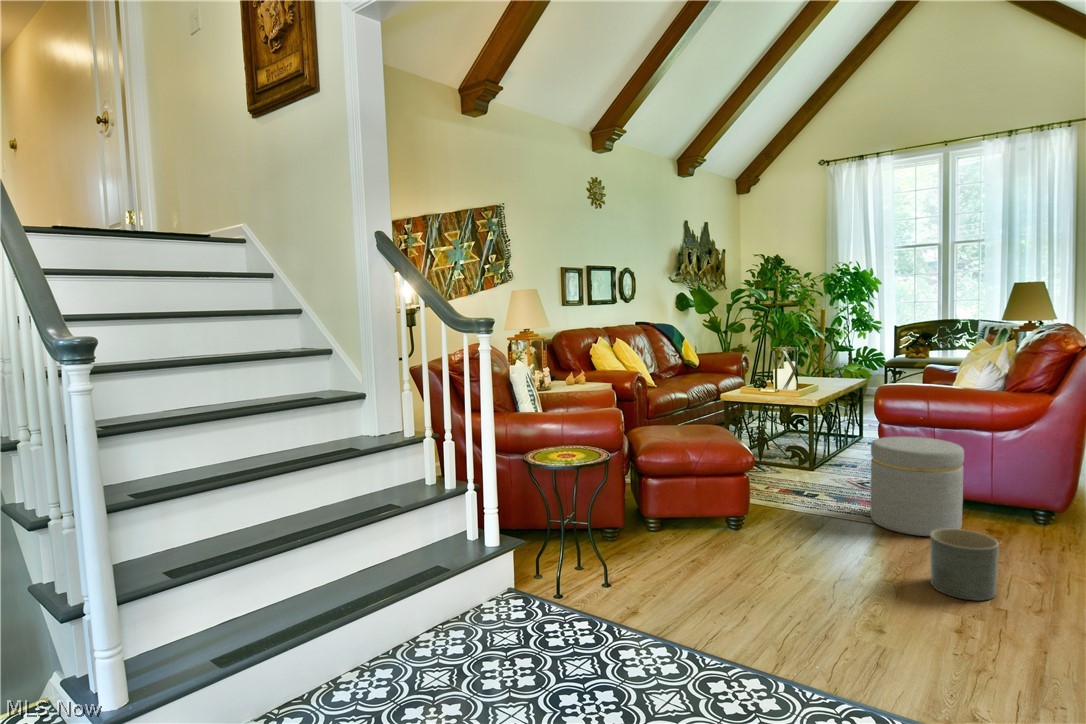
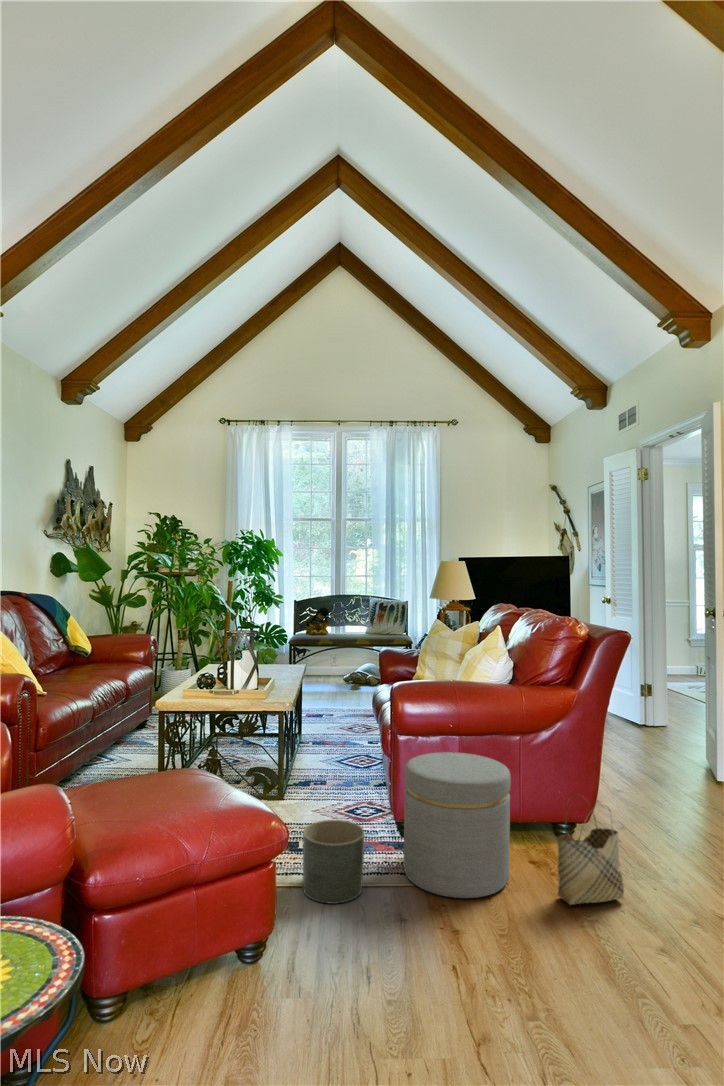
woven basket: none [988,473,1059,559] -> present [557,793,624,905]
planter: present [930,529,999,601] -> present [303,820,365,904]

